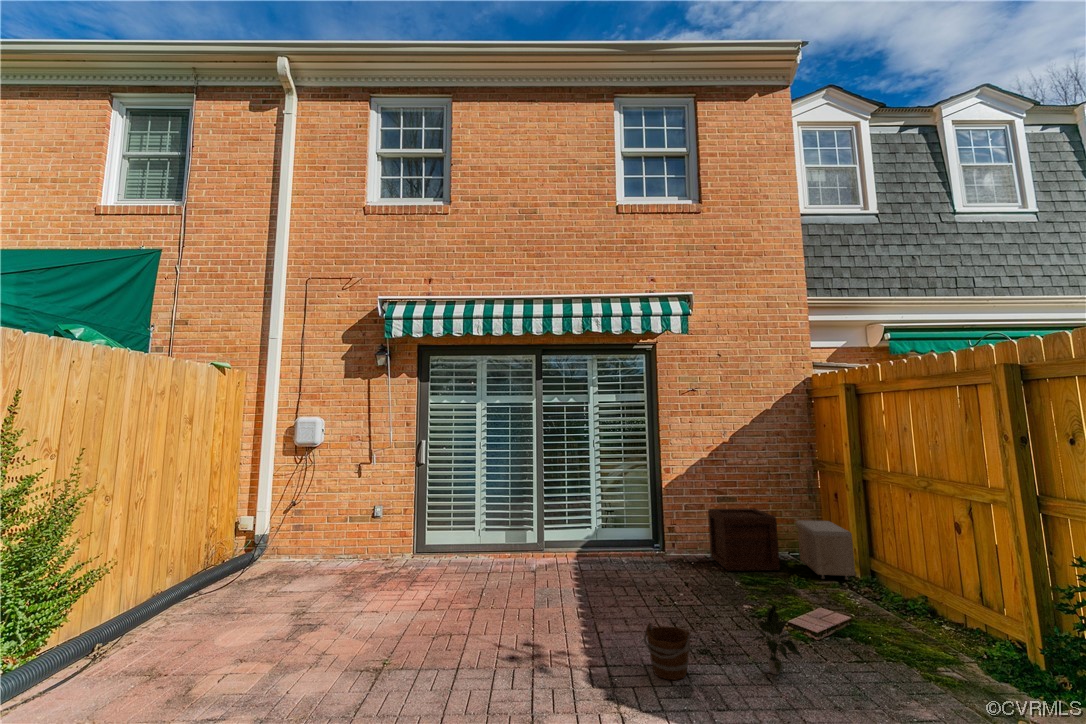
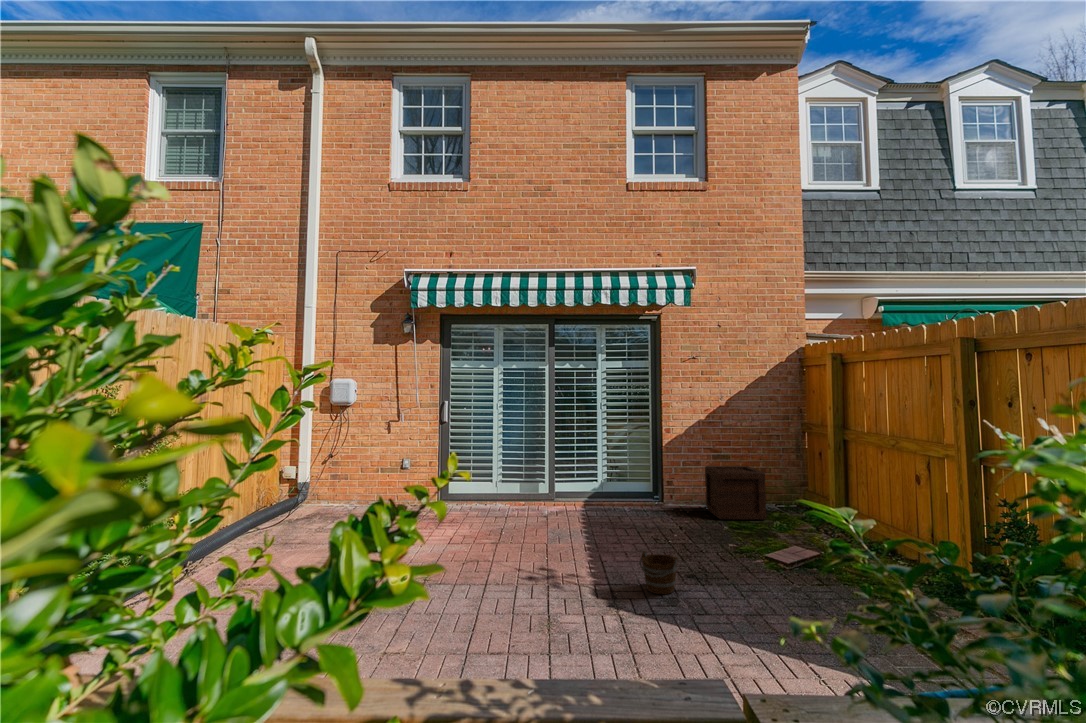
storage bench: present [796,520,855,580] -> none [784,477,832,527]
potted plant: present [751,605,802,675] -> none [726,537,770,592]

